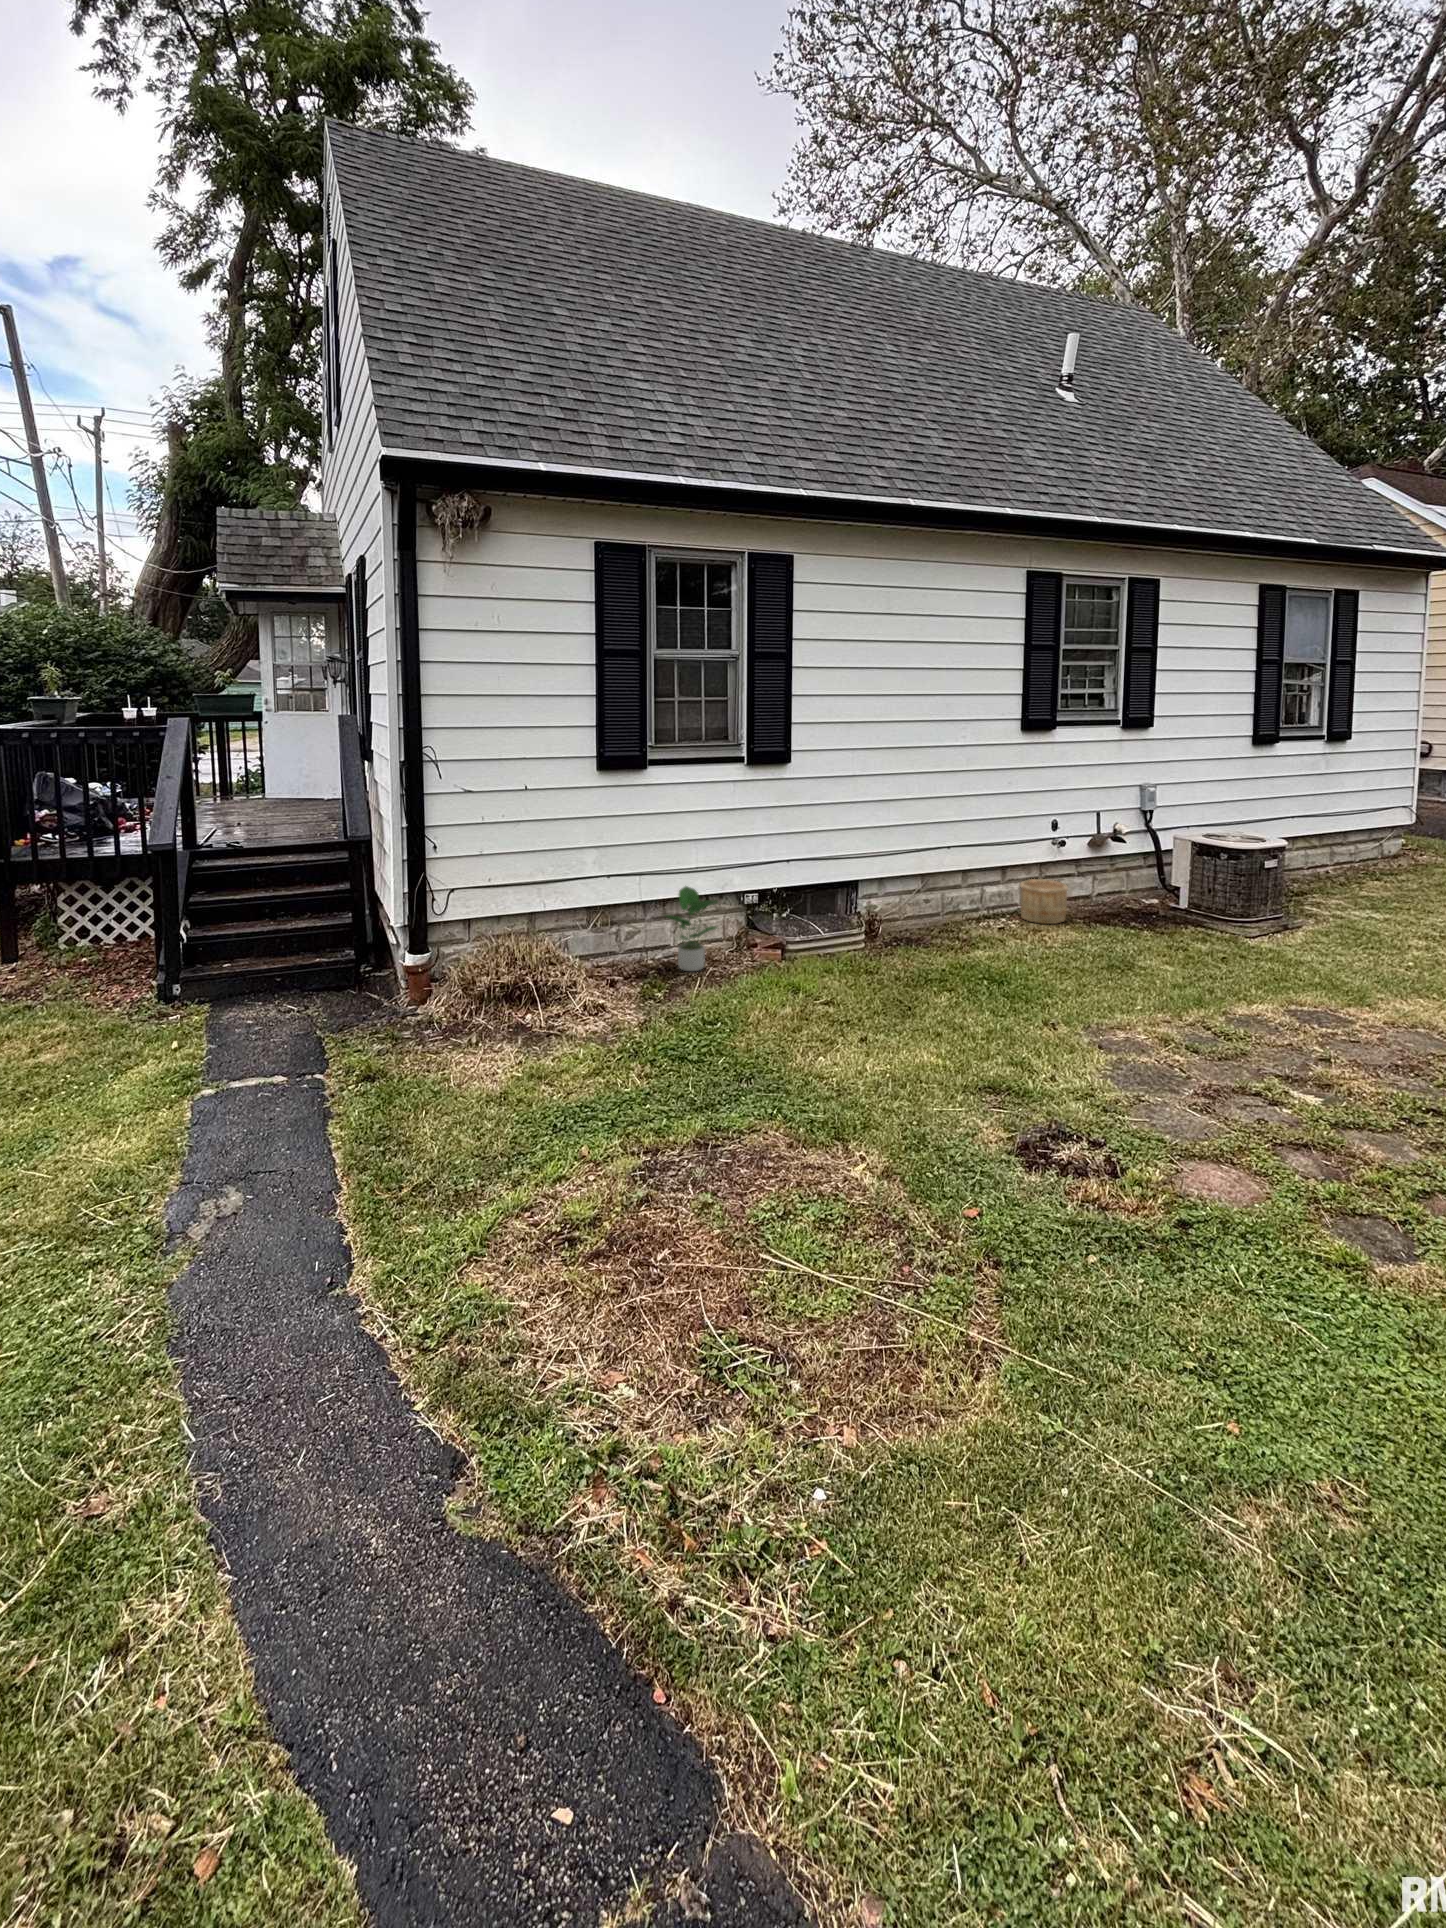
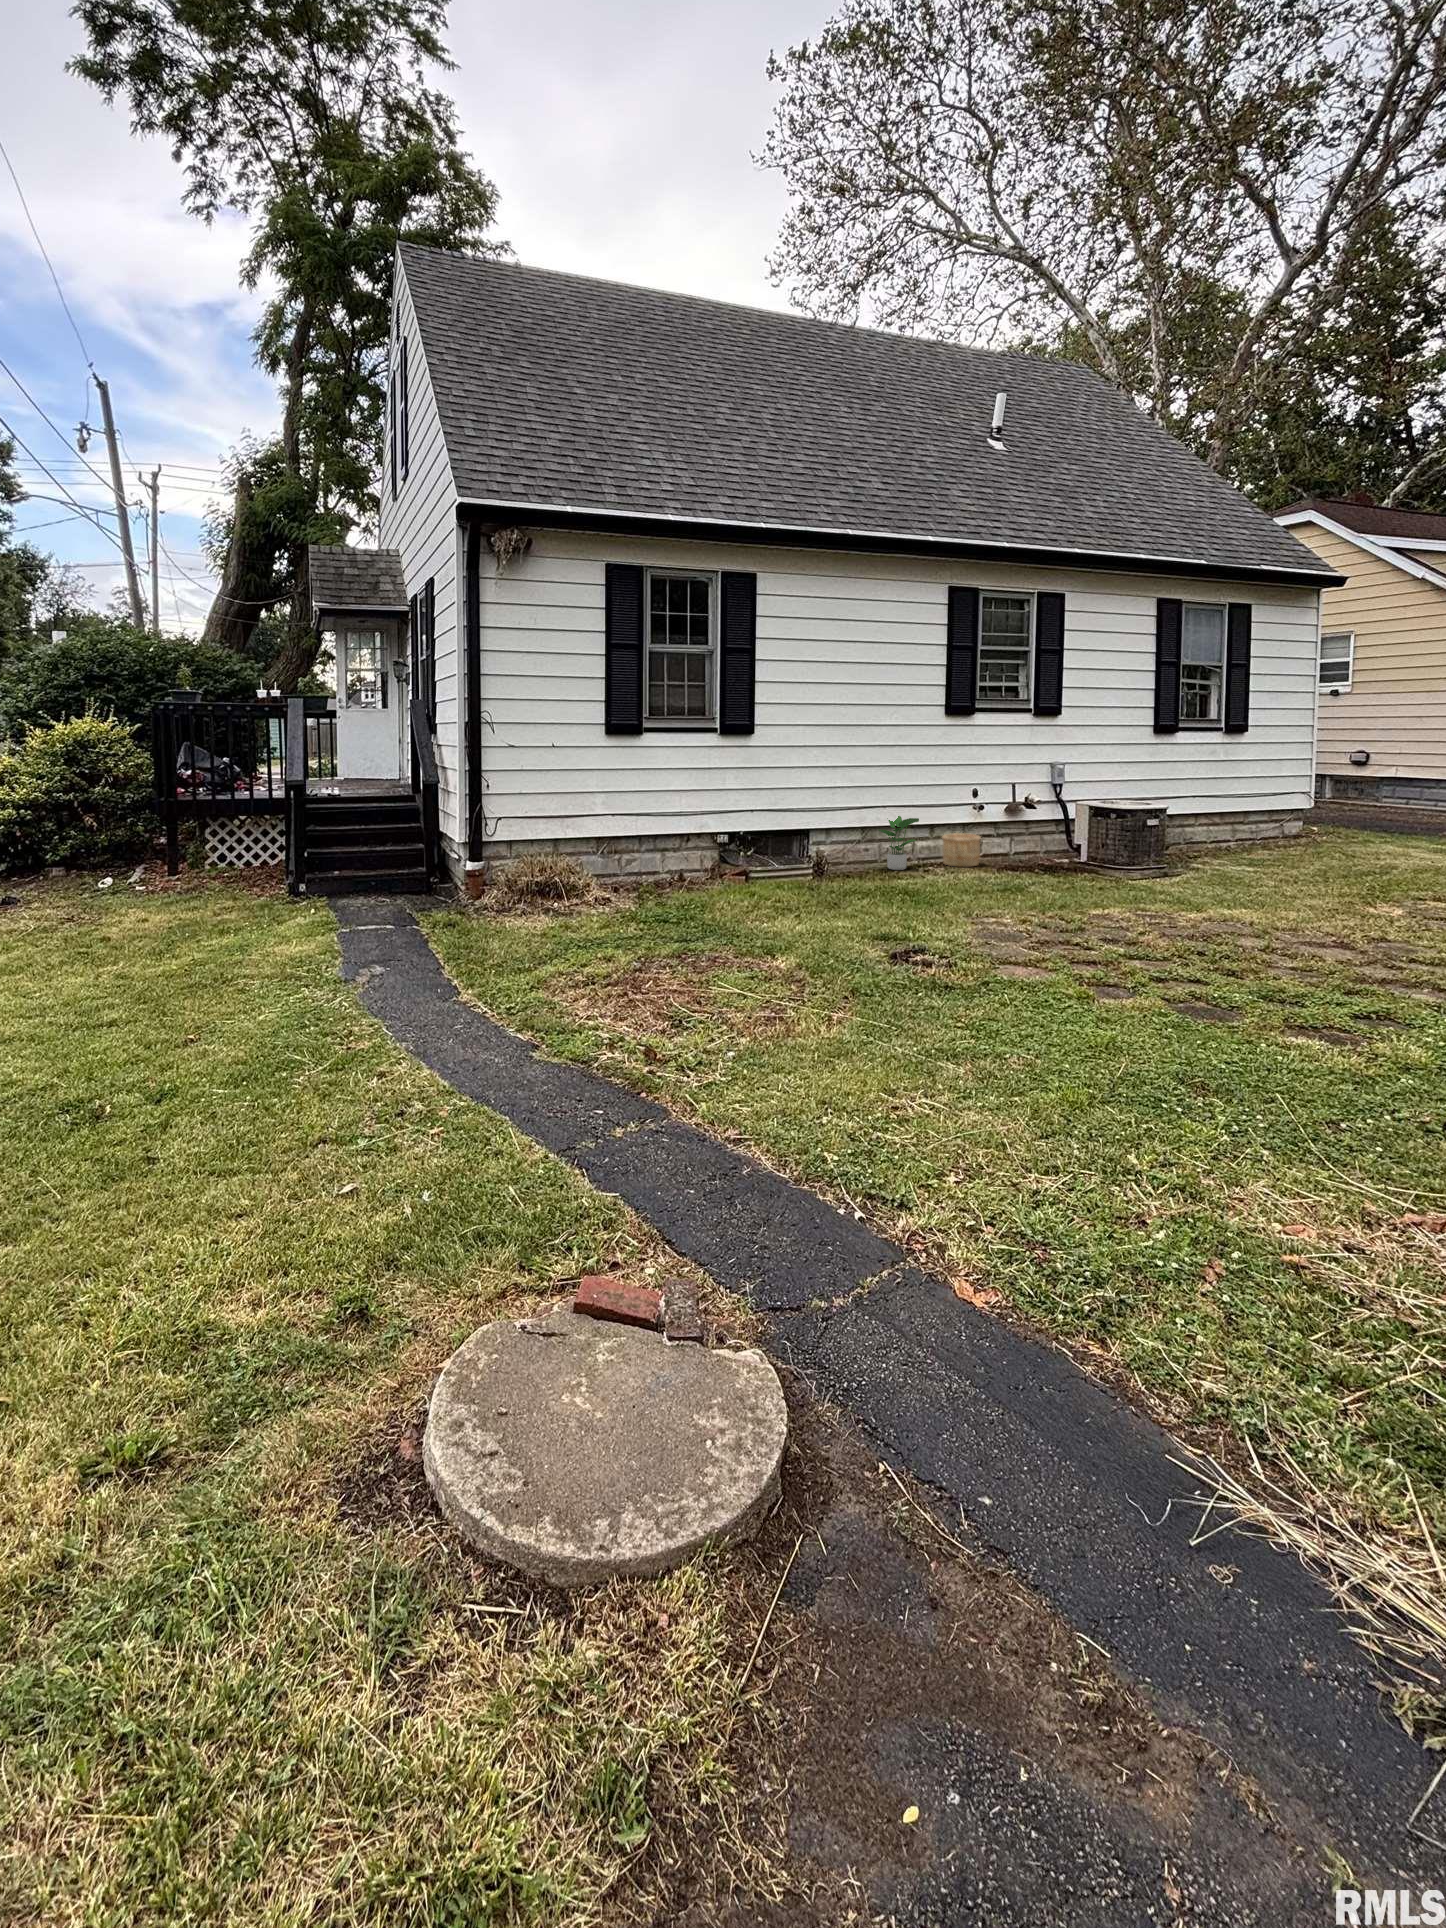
potted plant: present [666,886,718,971] -> present [879,816,919,870]

